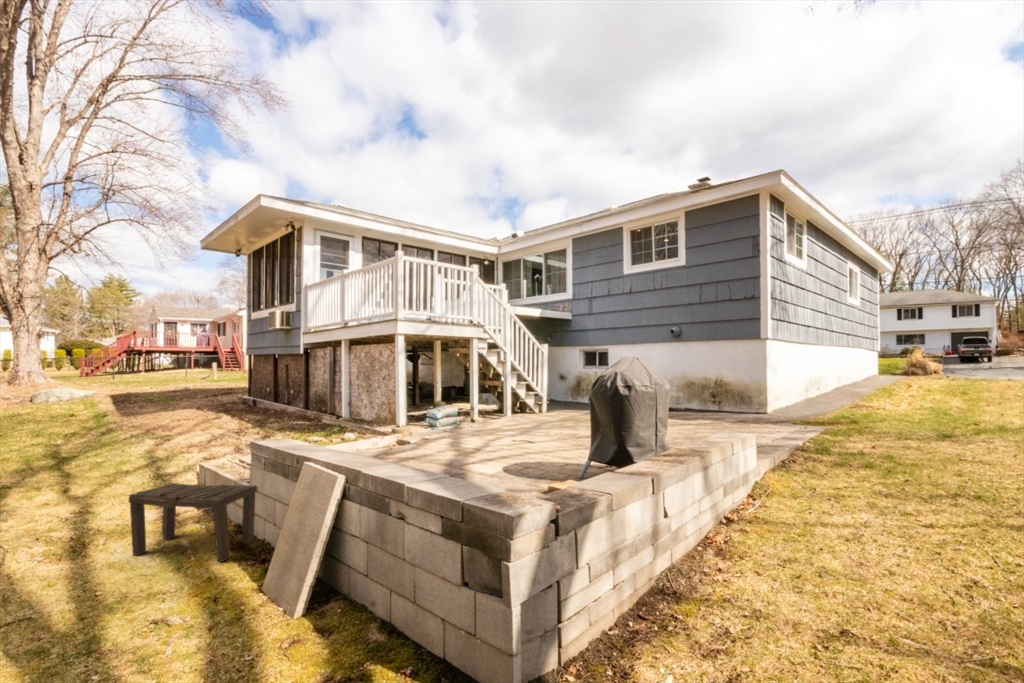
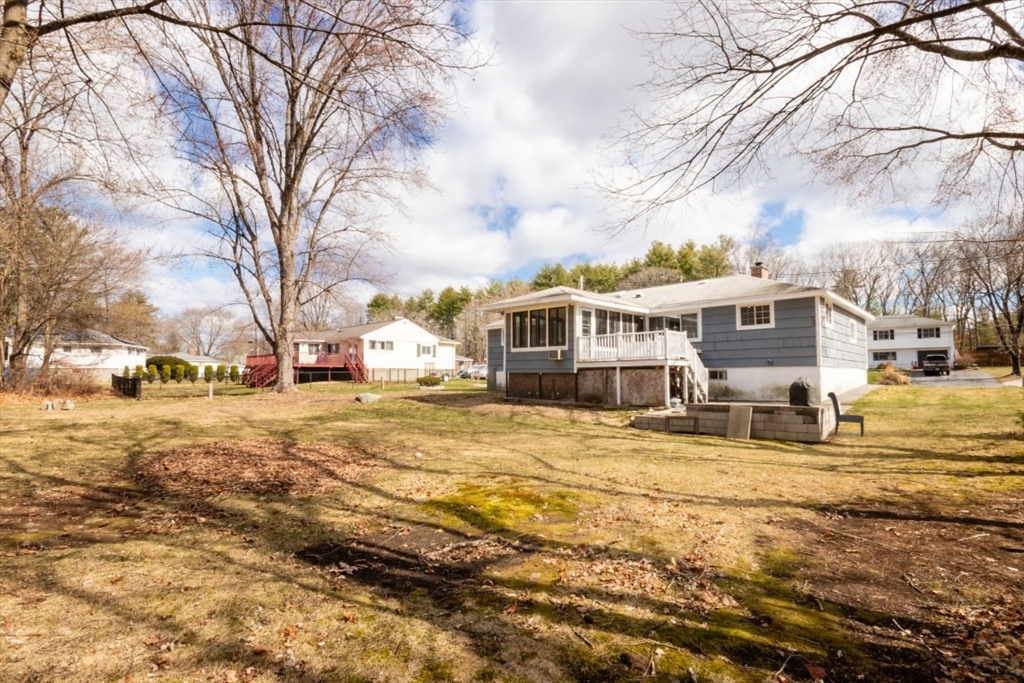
chair: none [641,418,801,663] -> present [827,392,864,437]

